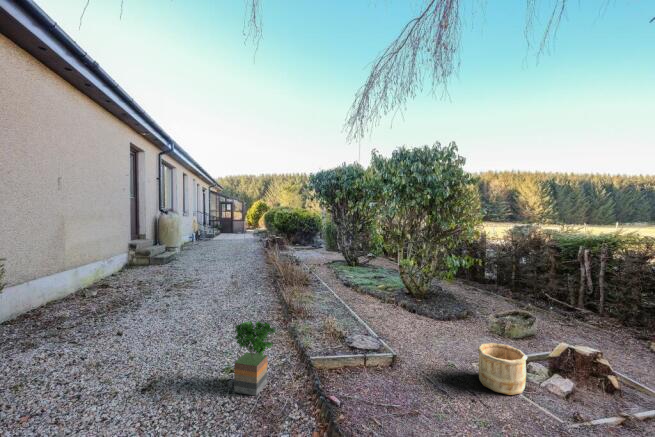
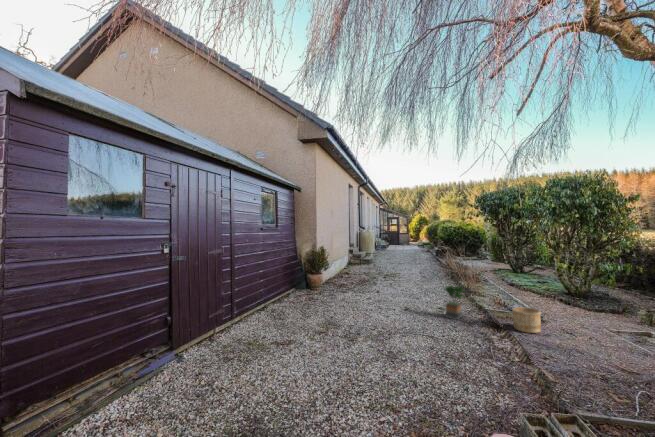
wooden bucket: present [477,343,527,395] -> present [512,307,541,333]

